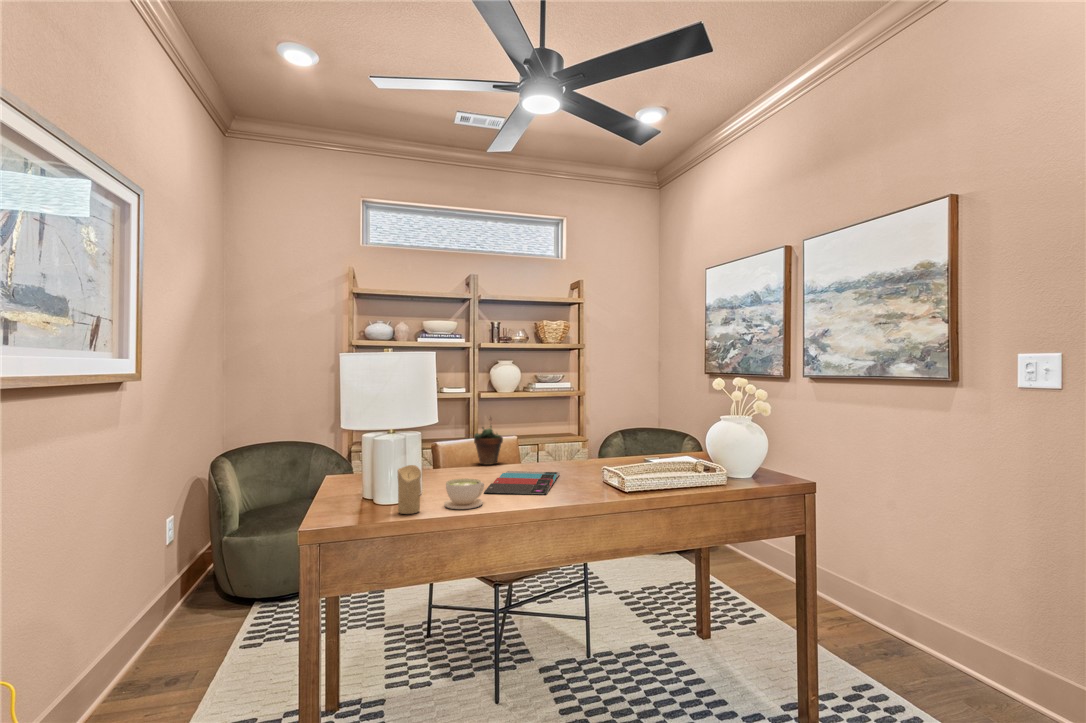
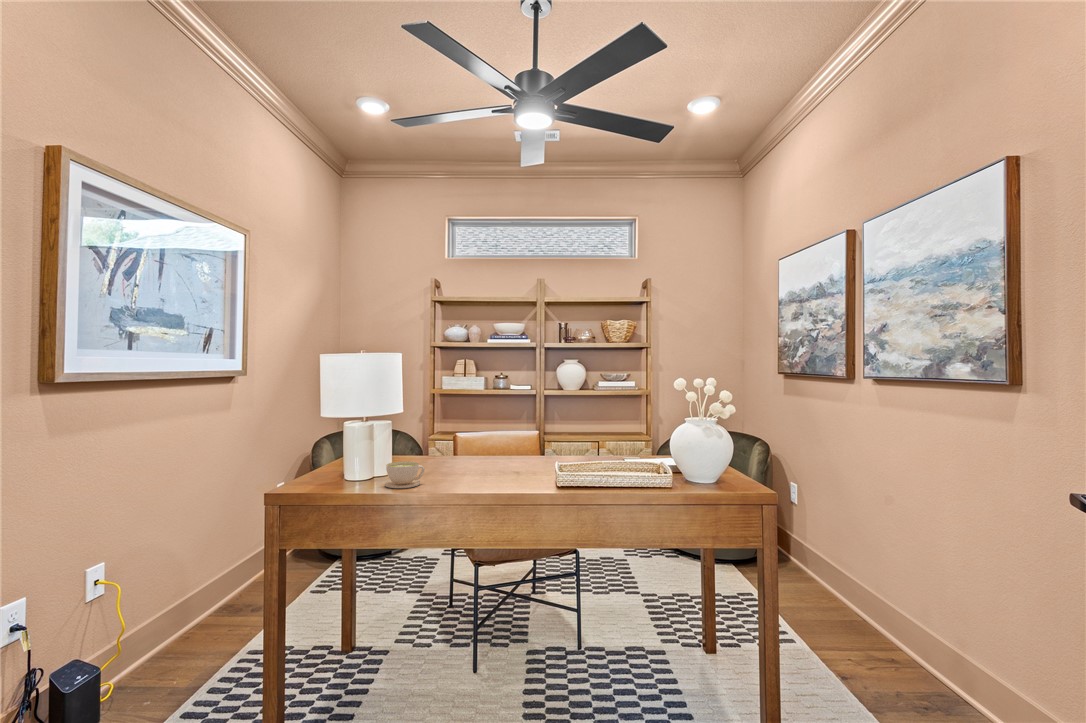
succulent plant: present [474,418,503,465] -> none [478,408,507,454]
candle: present [398,465,421,514] -> none [340,446,361,488]
smartphone: present [484,471,560,495] -> none [438,460,535,483]

